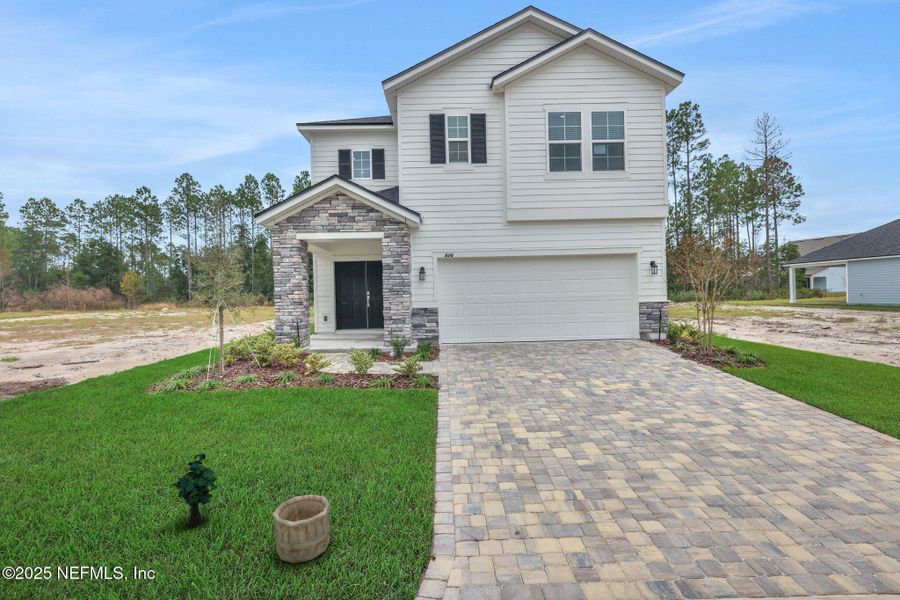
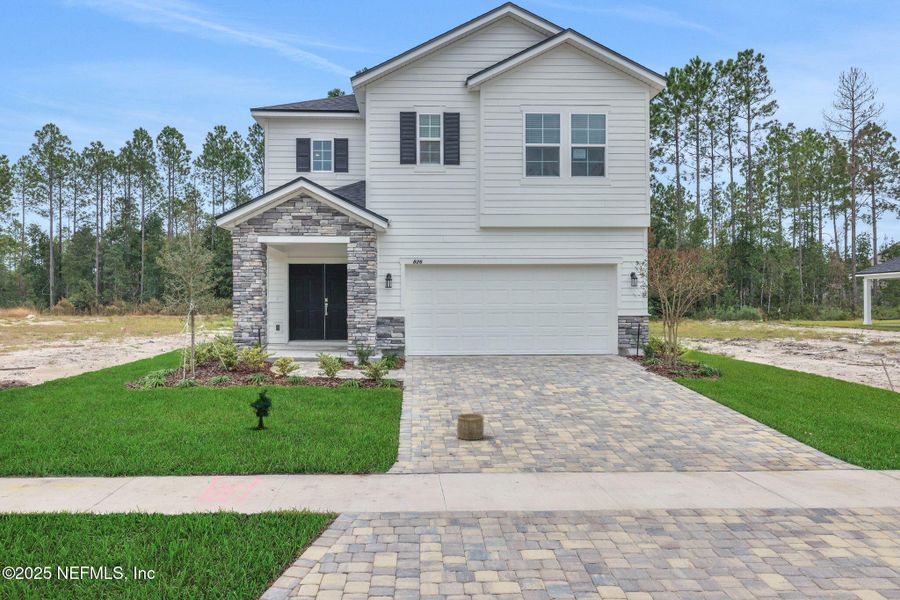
wooden bucket: present [273,495,330,564] -> present [457,413,484,440]

